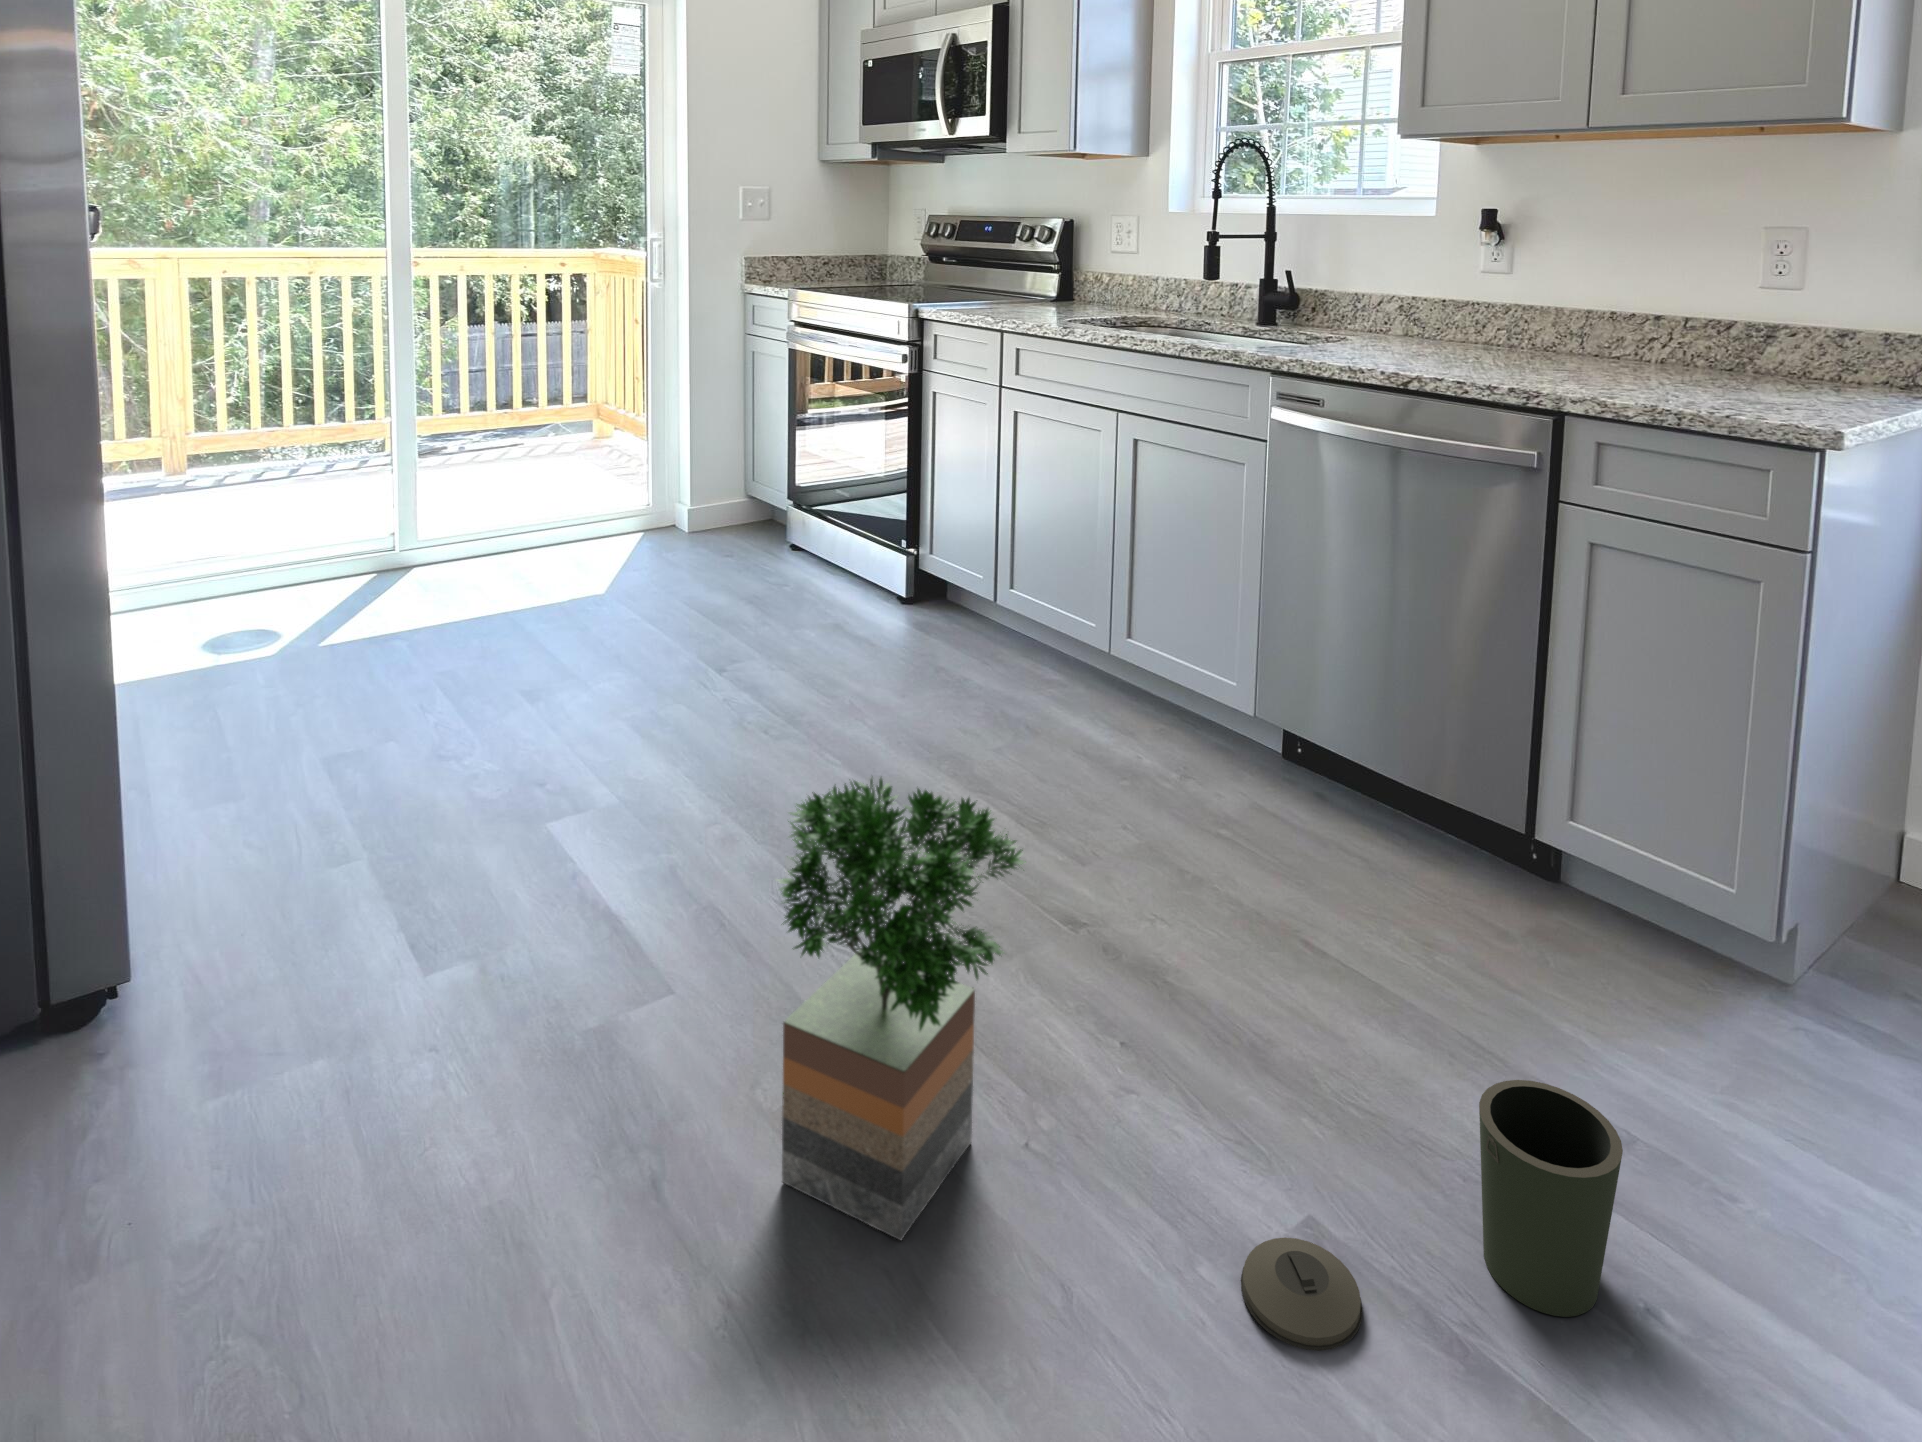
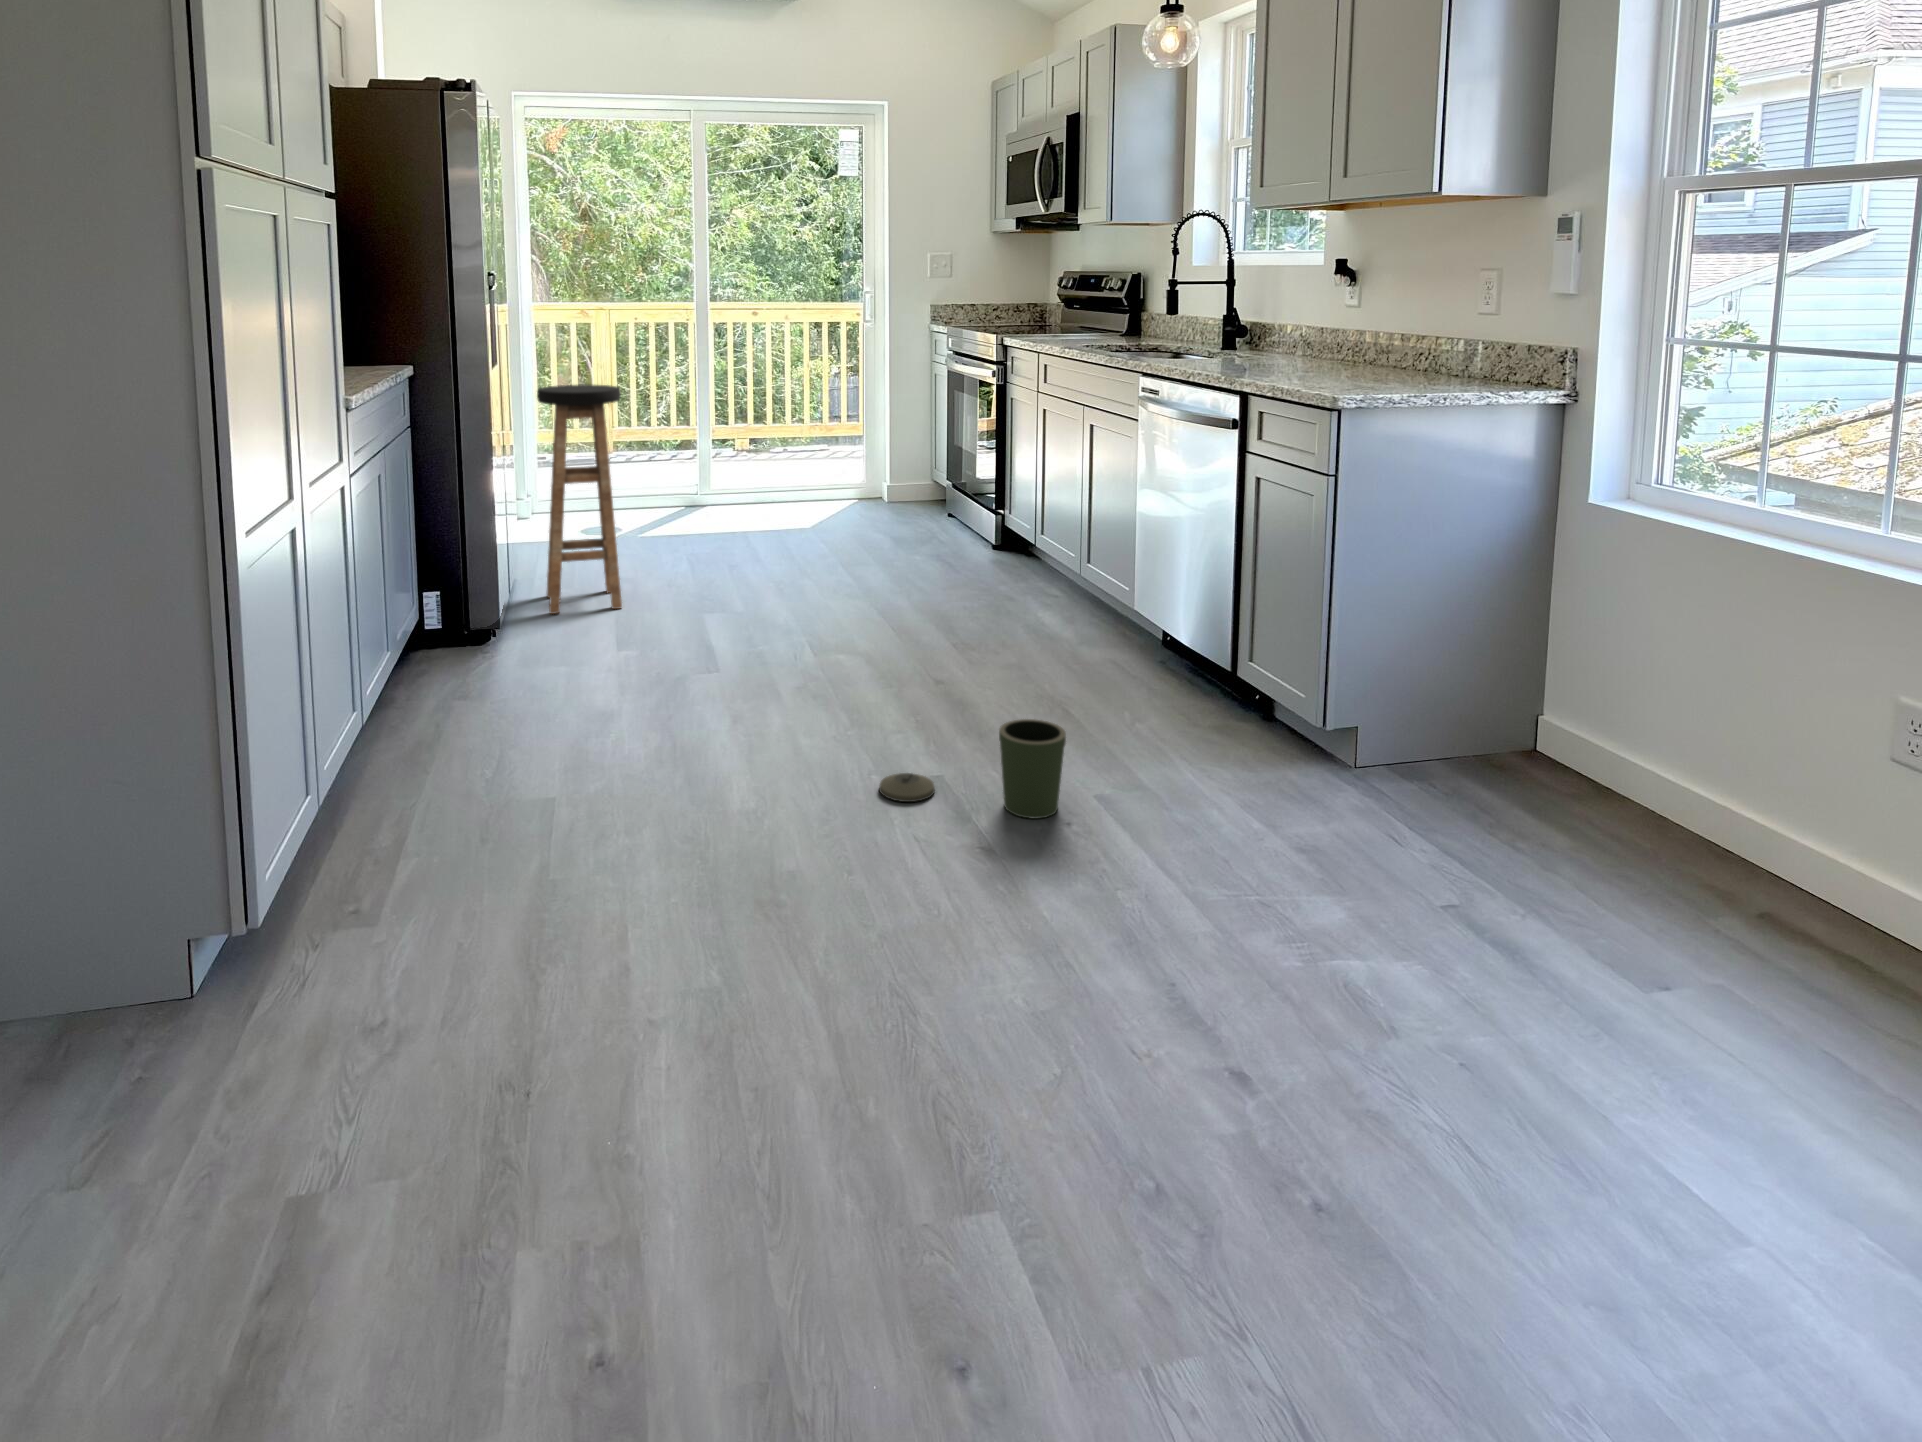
bar stool: none [184,418,380,891] -> present [537,385,622,614]
potted tree: present [778,778,1024,1240] -> none [701,546,835,746]

